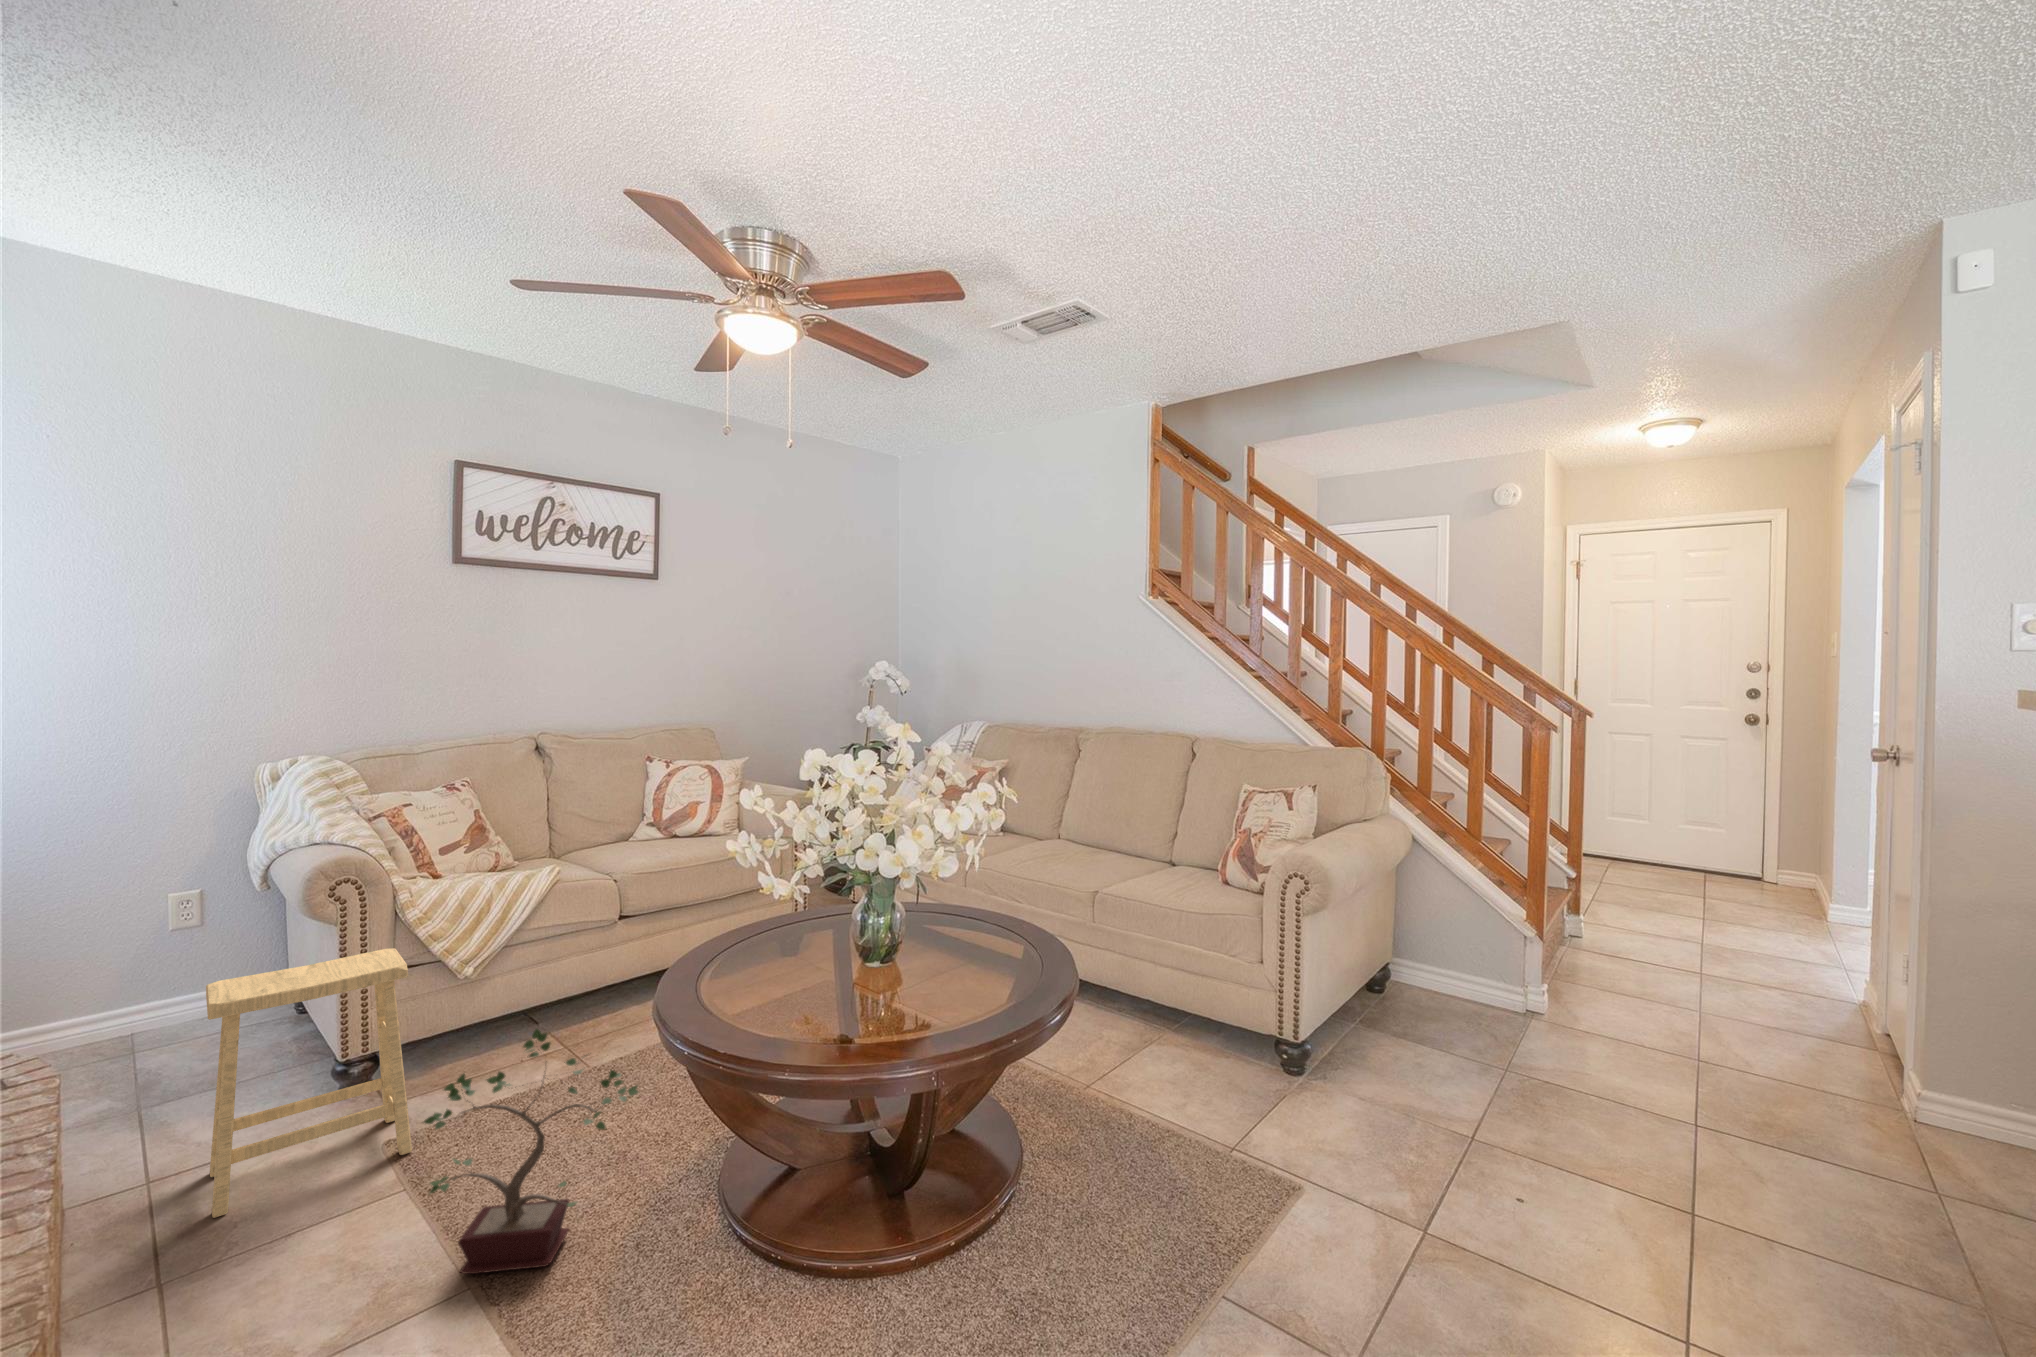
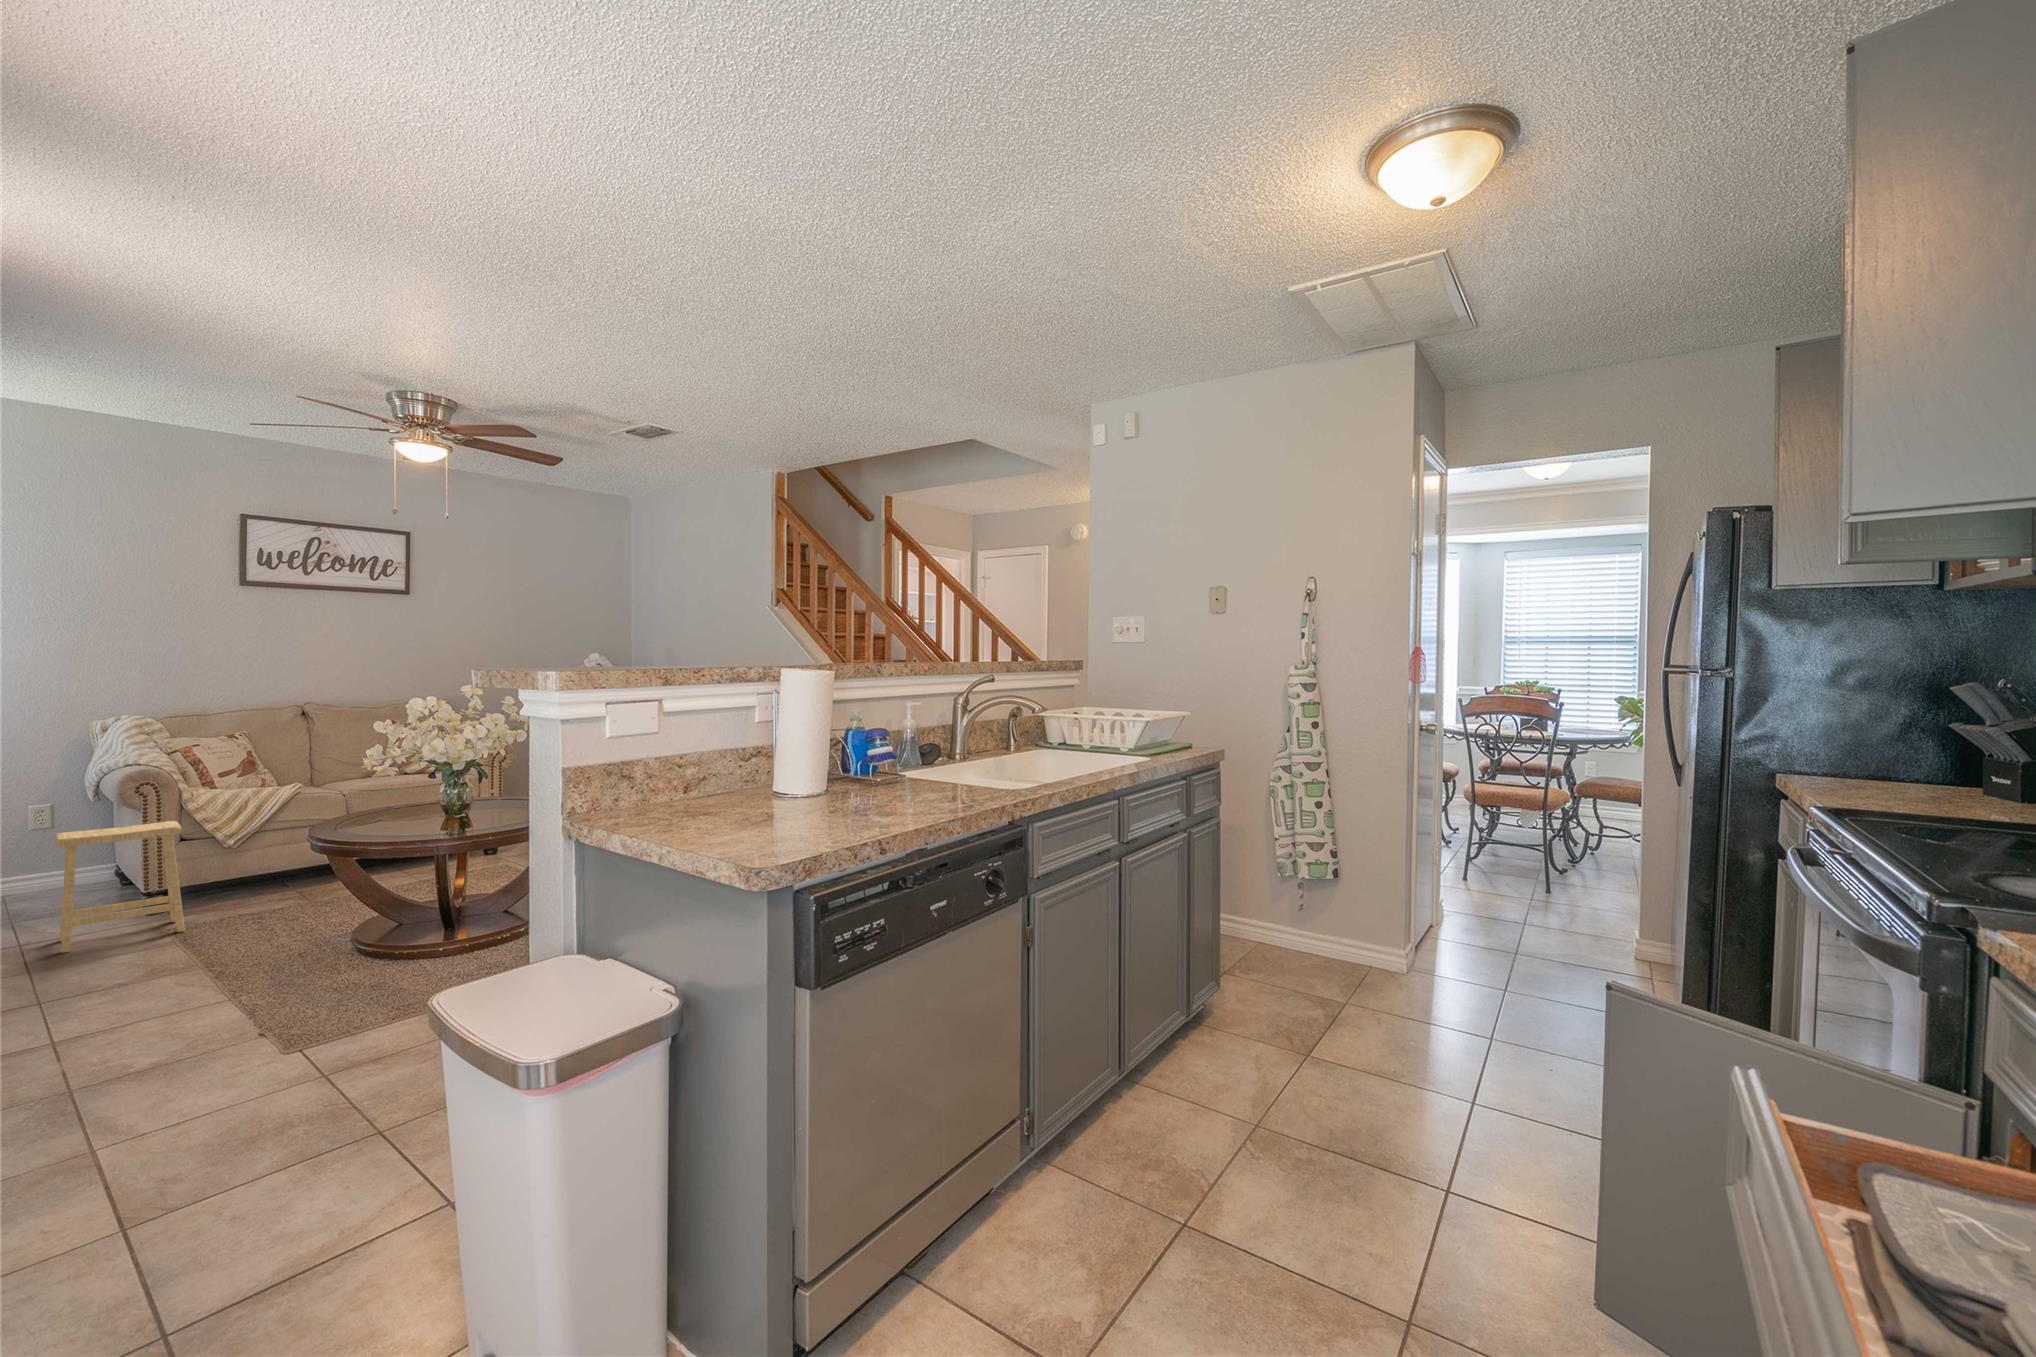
potted plant: present [424,1029,638,1274] -> none [176,844,299,964]

